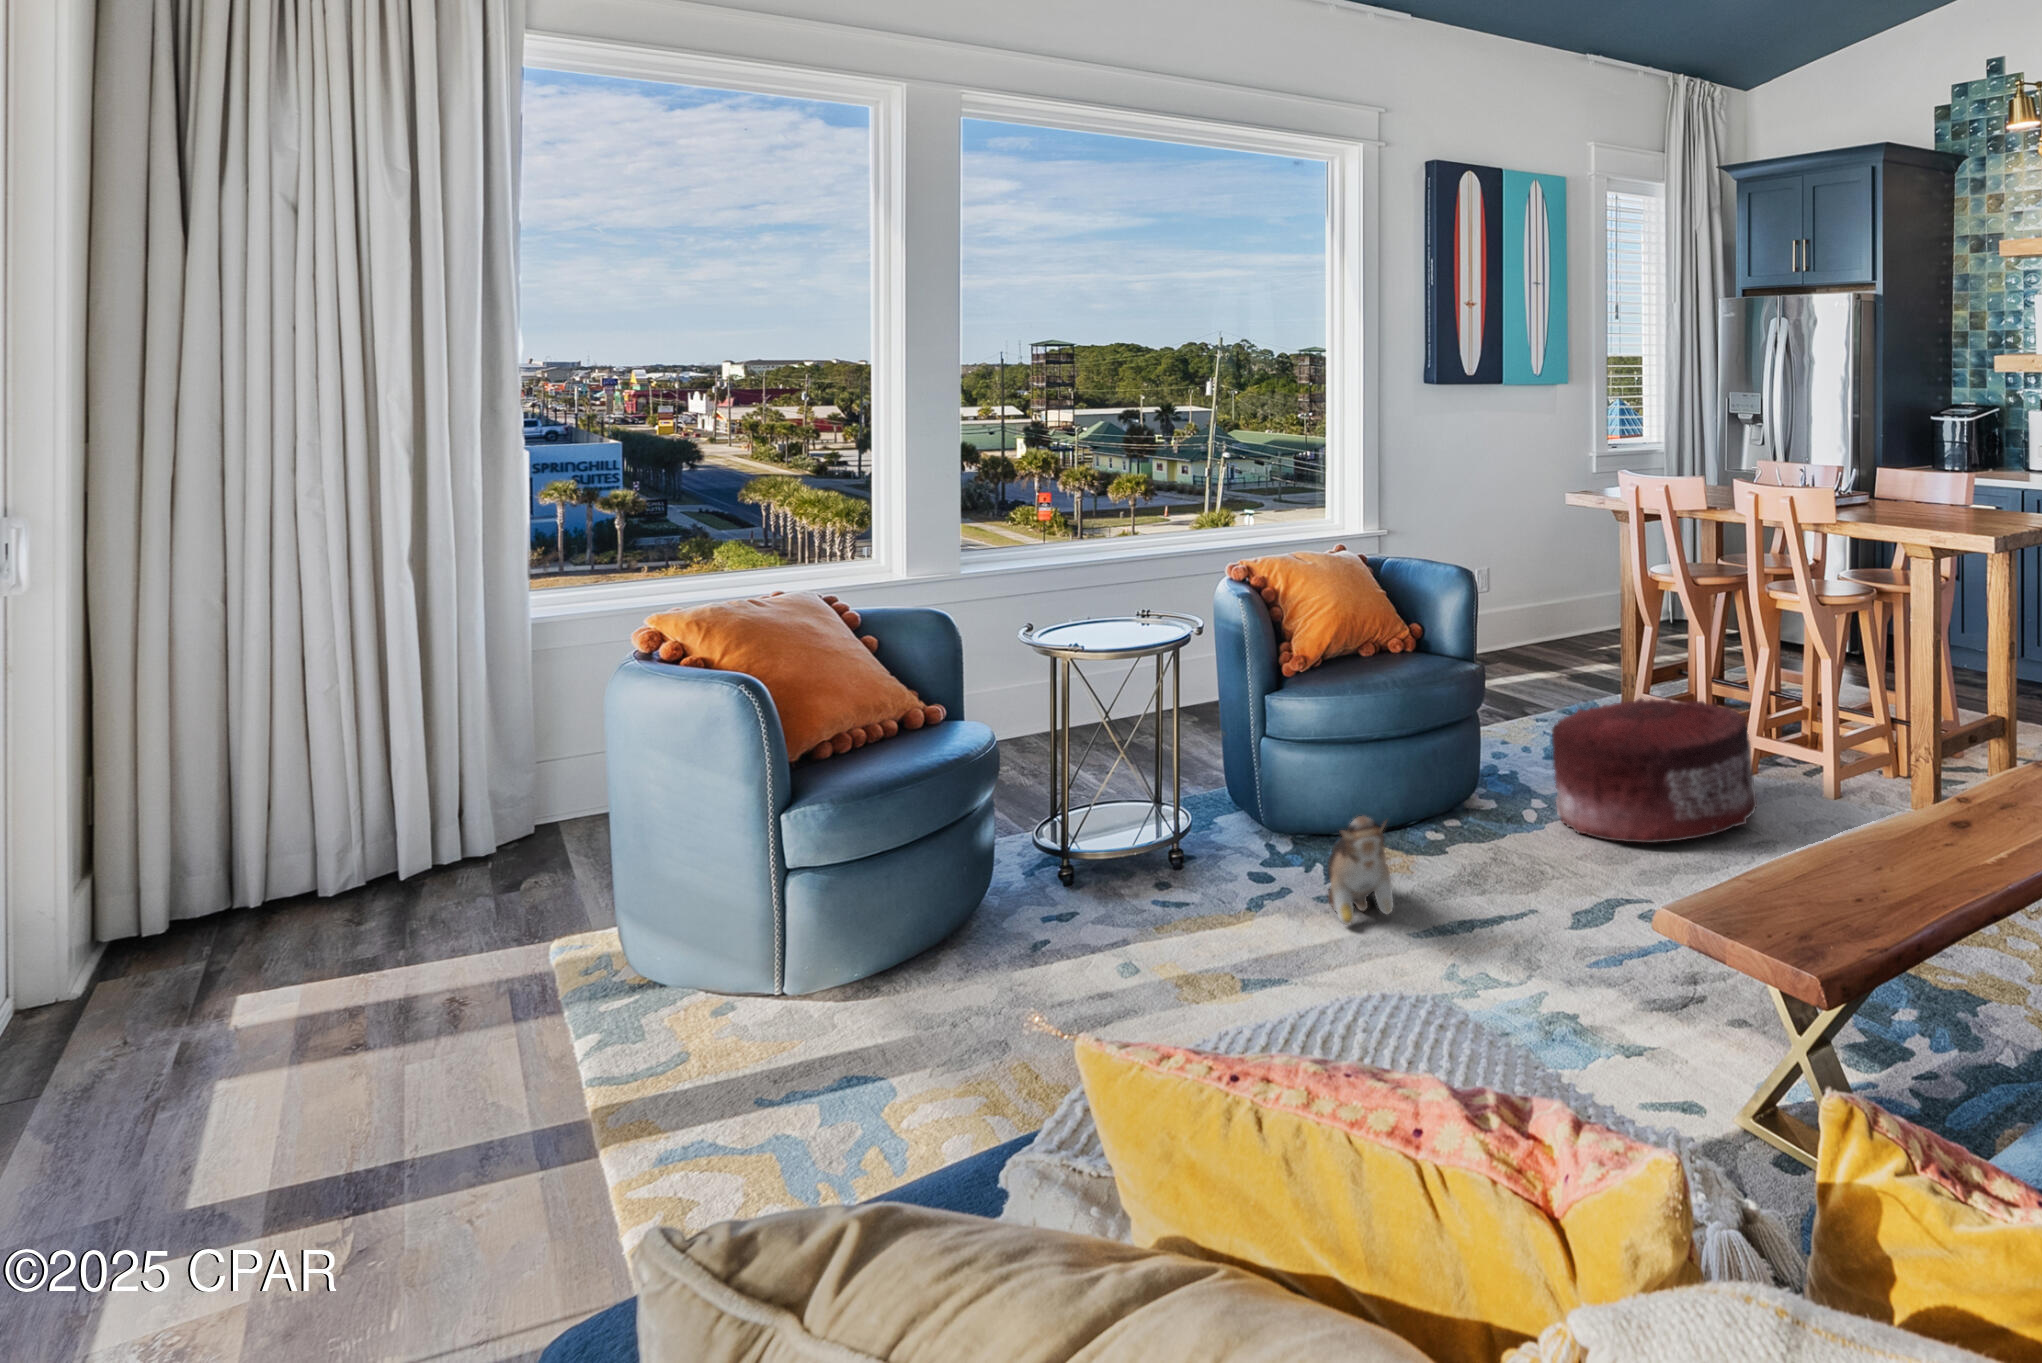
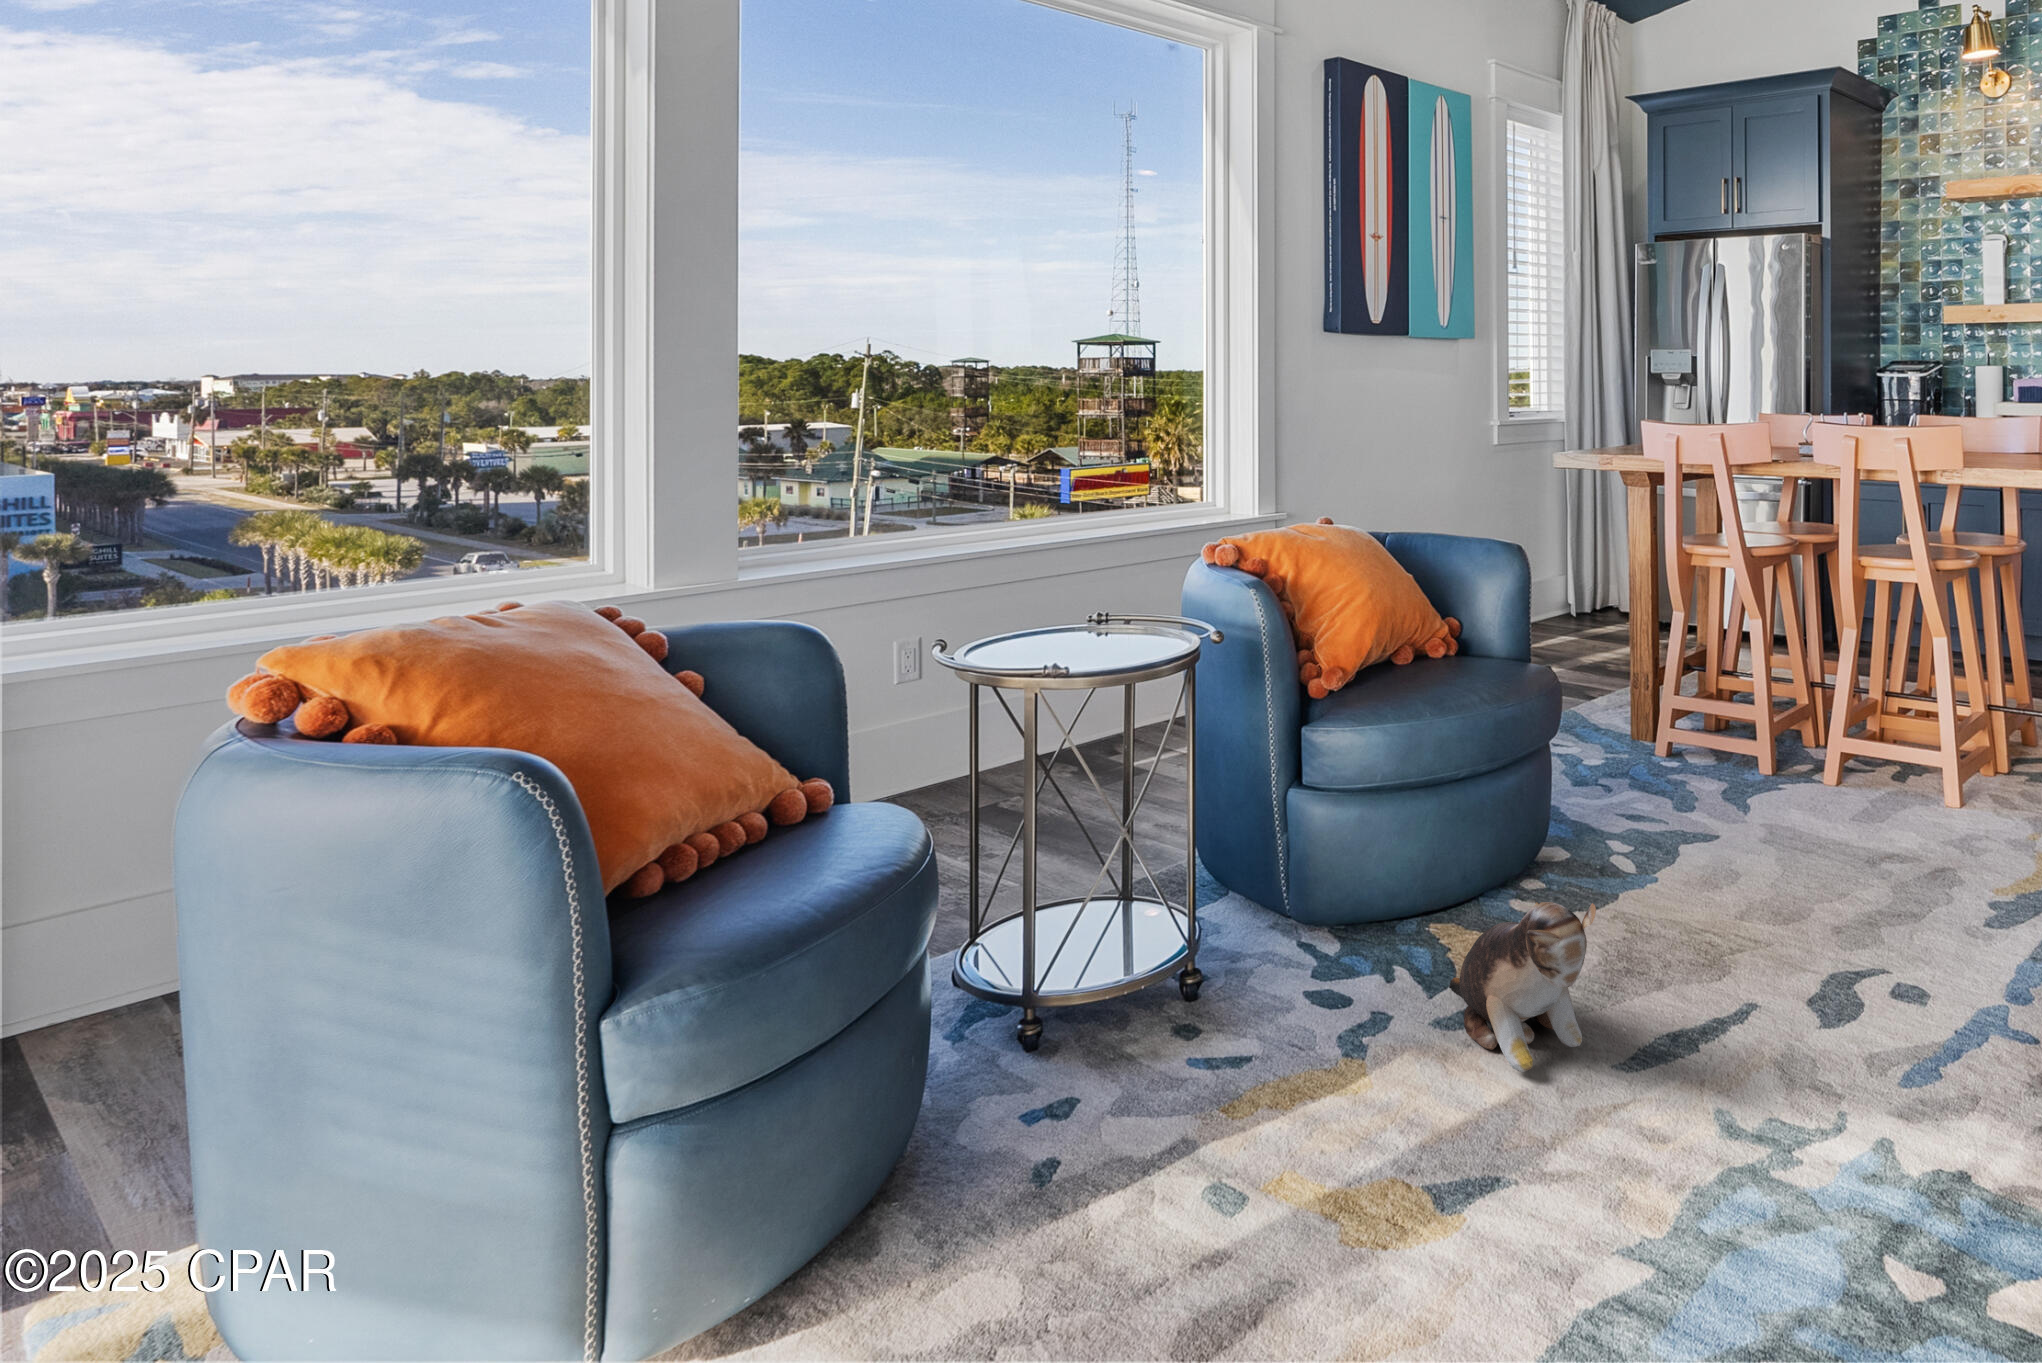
pouf: present [1552,698,1757,843] -> none [1649,694,1924,889]

